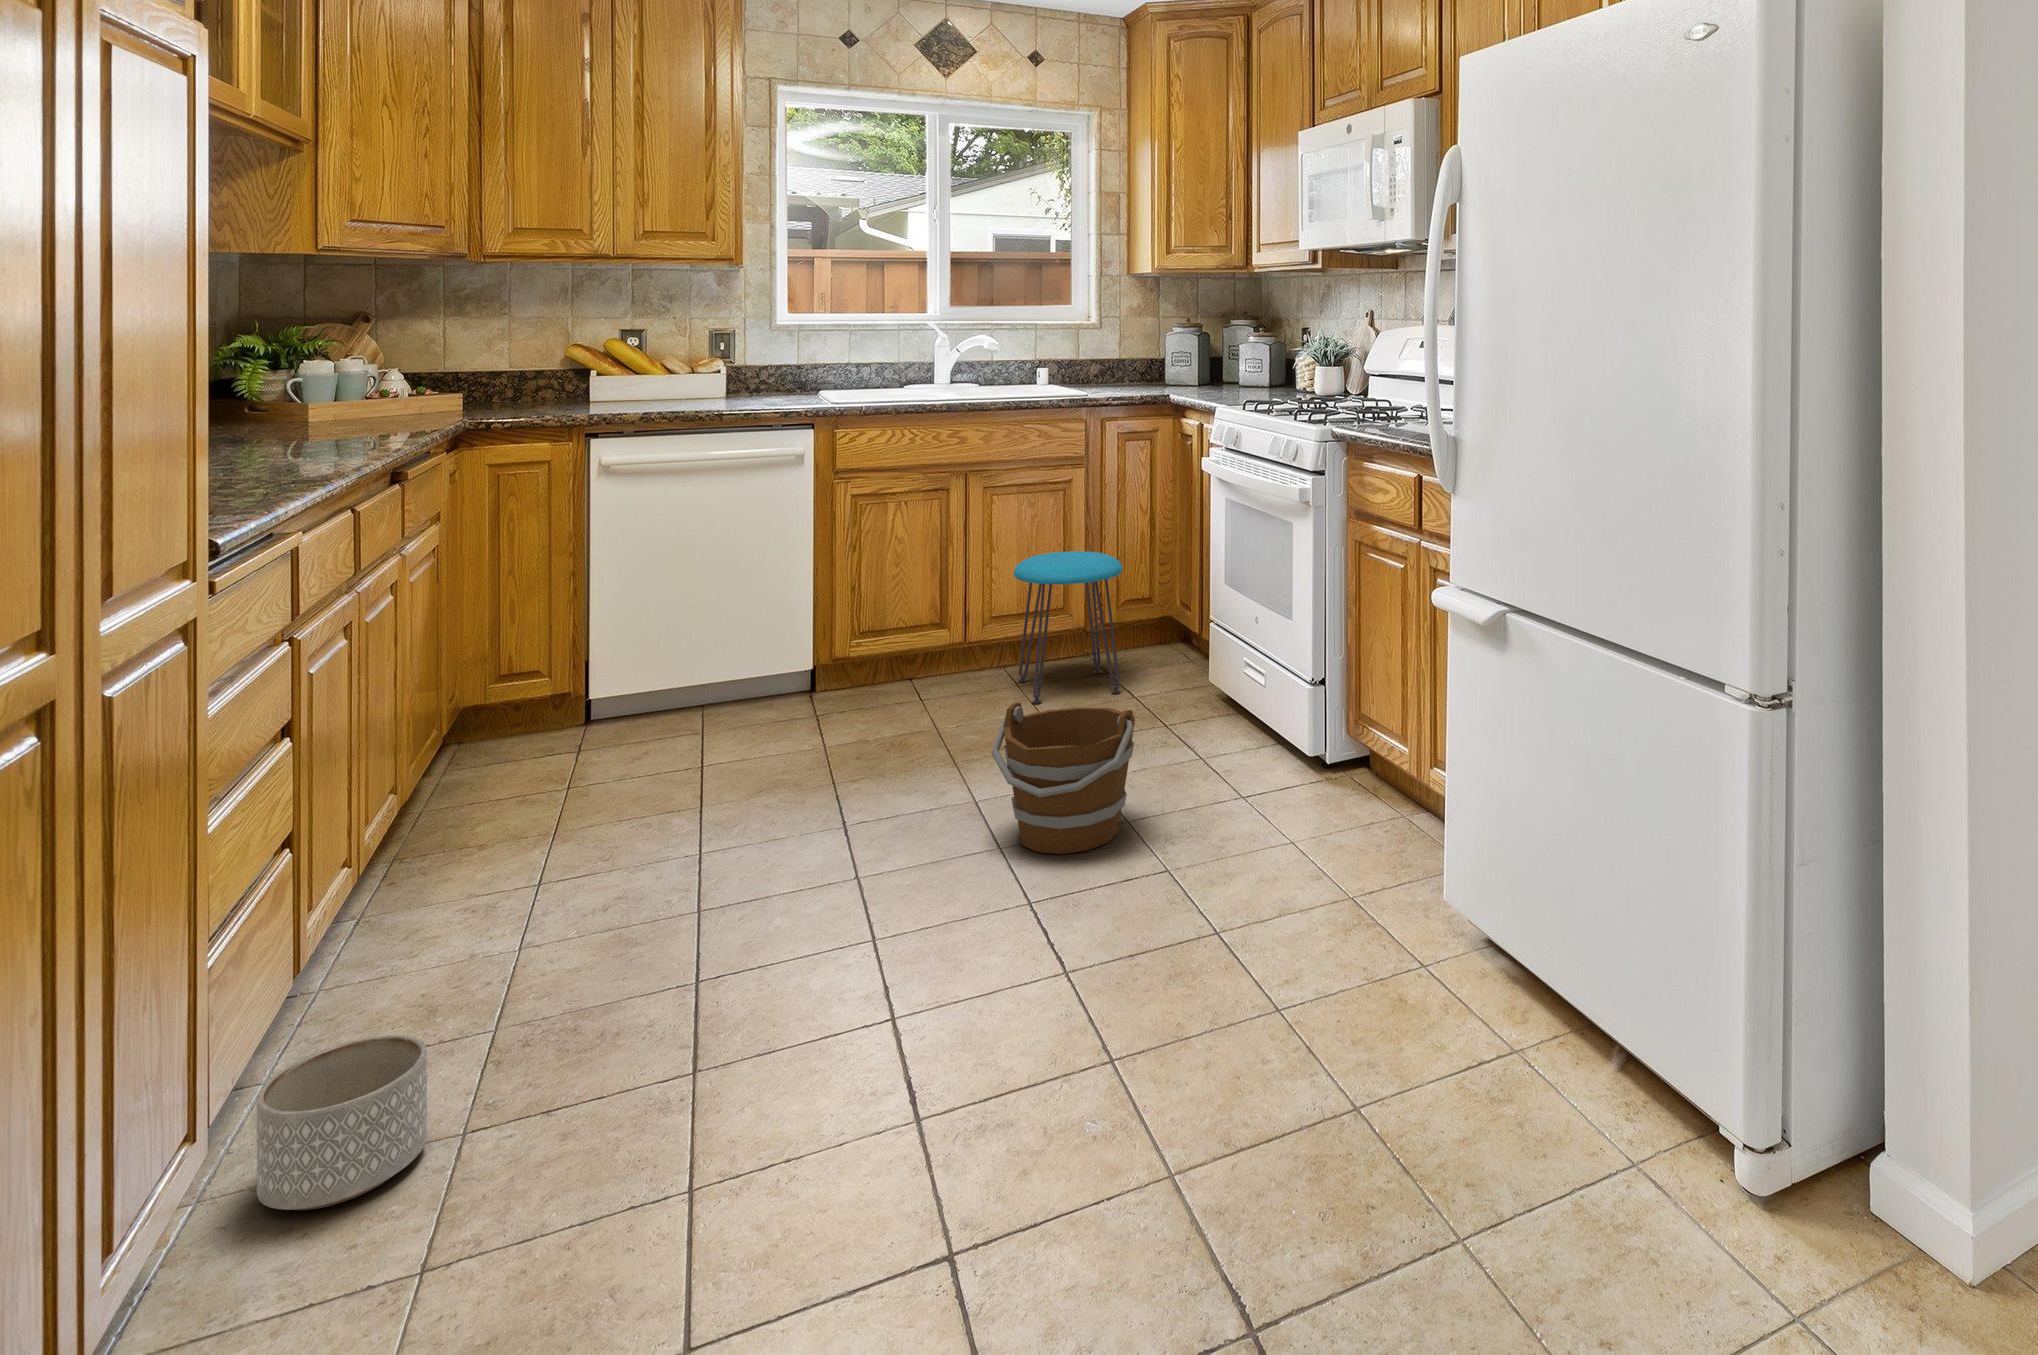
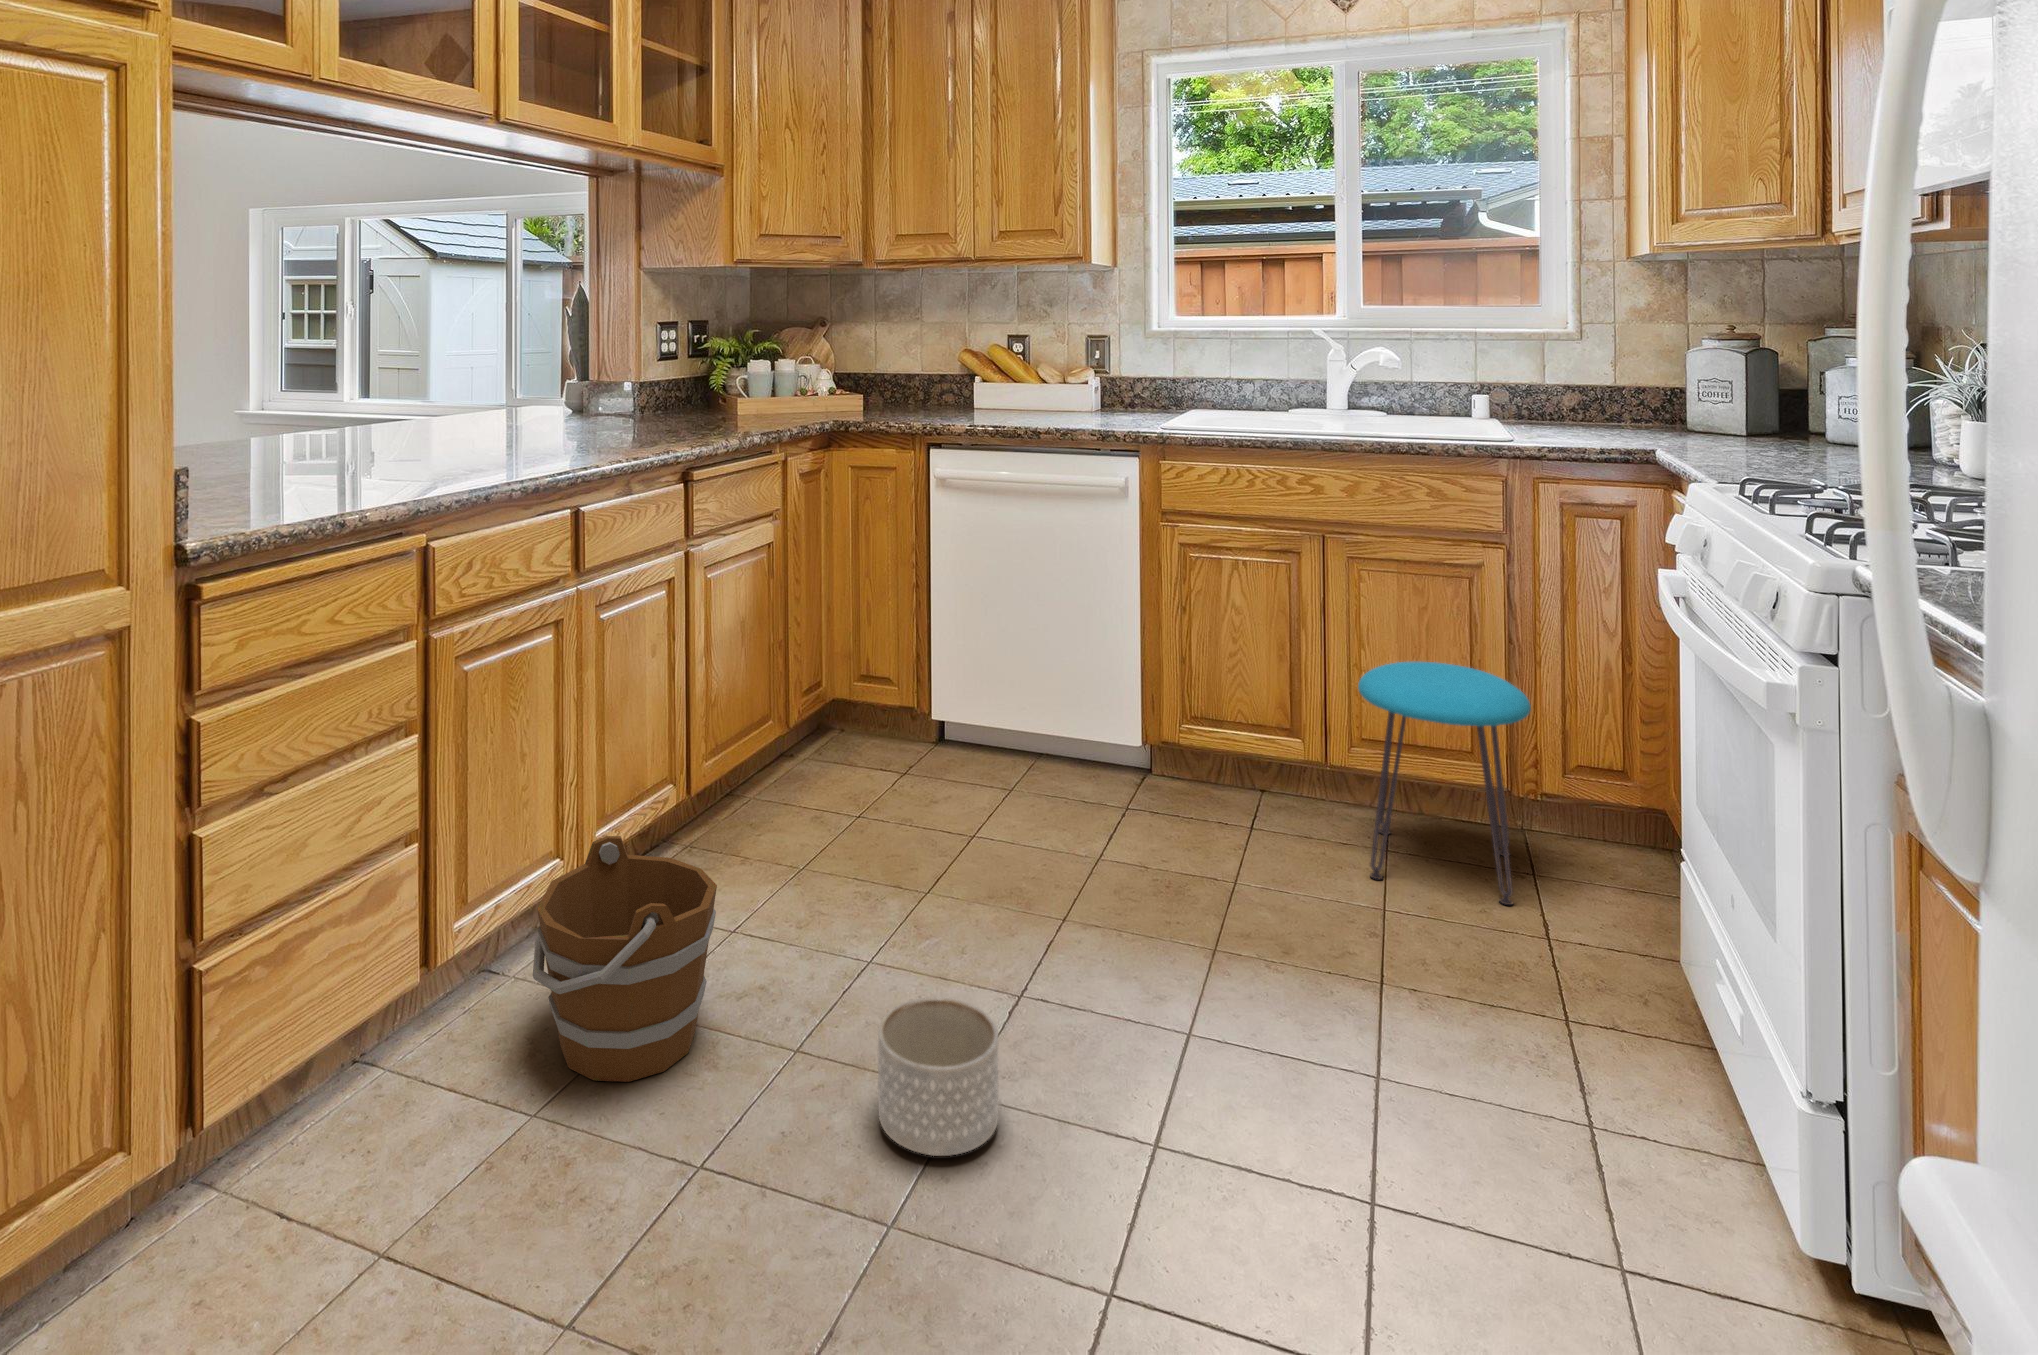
bucket: present [991,703,1135,854] -> present [533,836,717,1082]
planter: present [257,1035,427,1210] -> present [878,997,998,1156]

